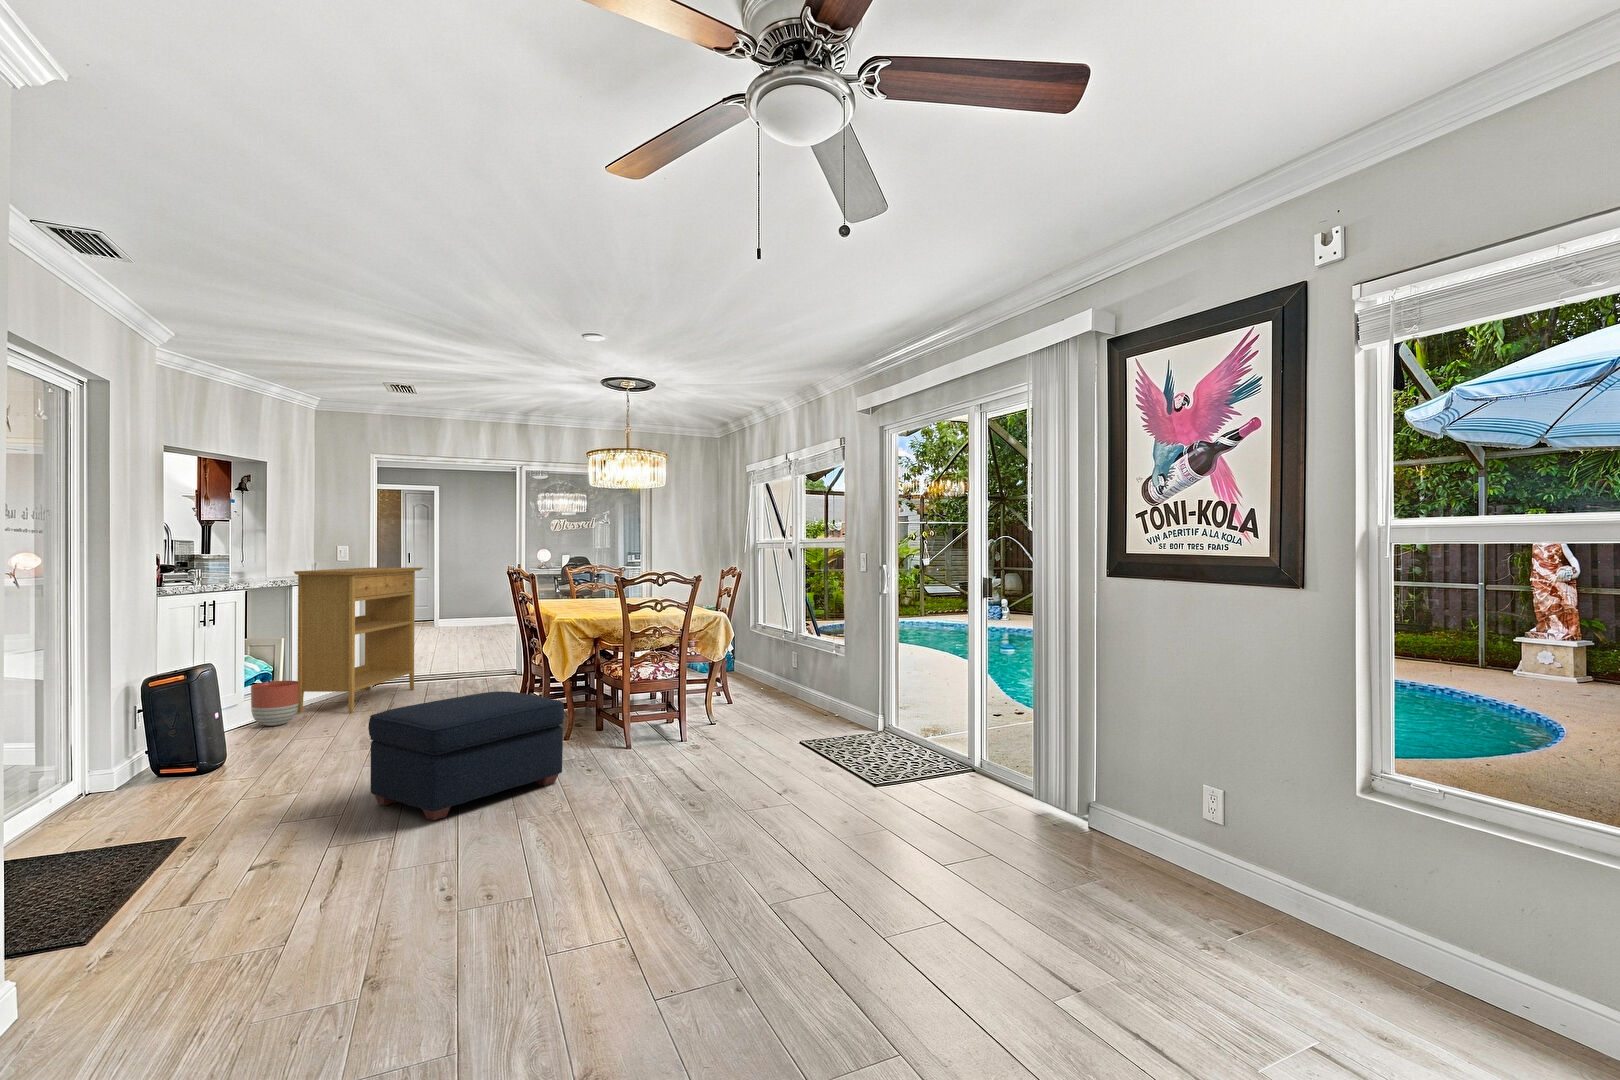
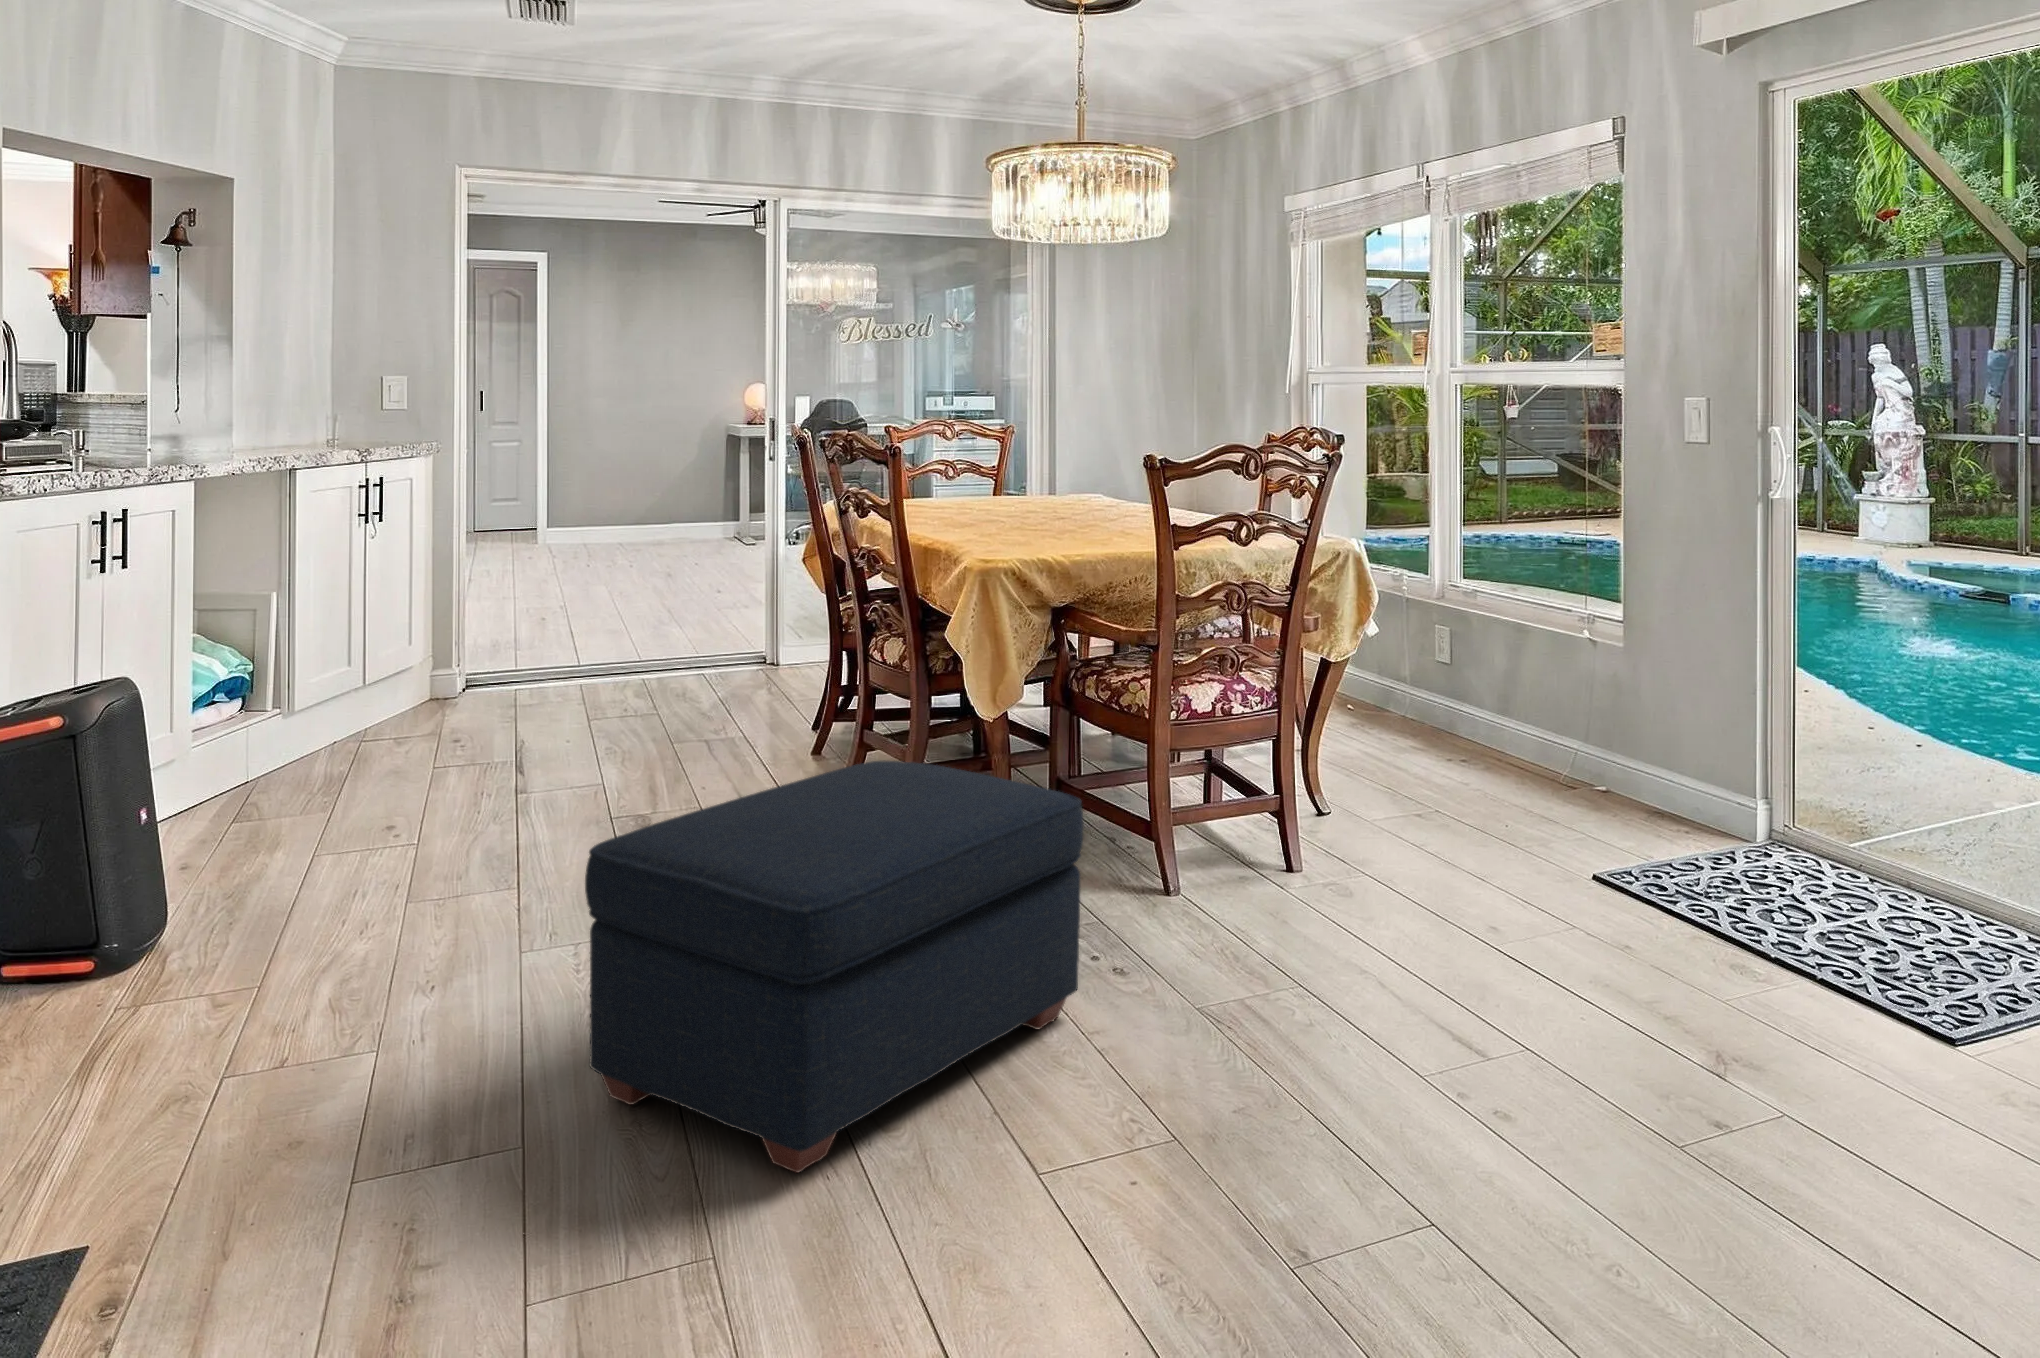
console table: present [294,567,423,713] -> none [302,425,579,776]
planter: present [251,681,299,726] -> none [206,701,318,814]

